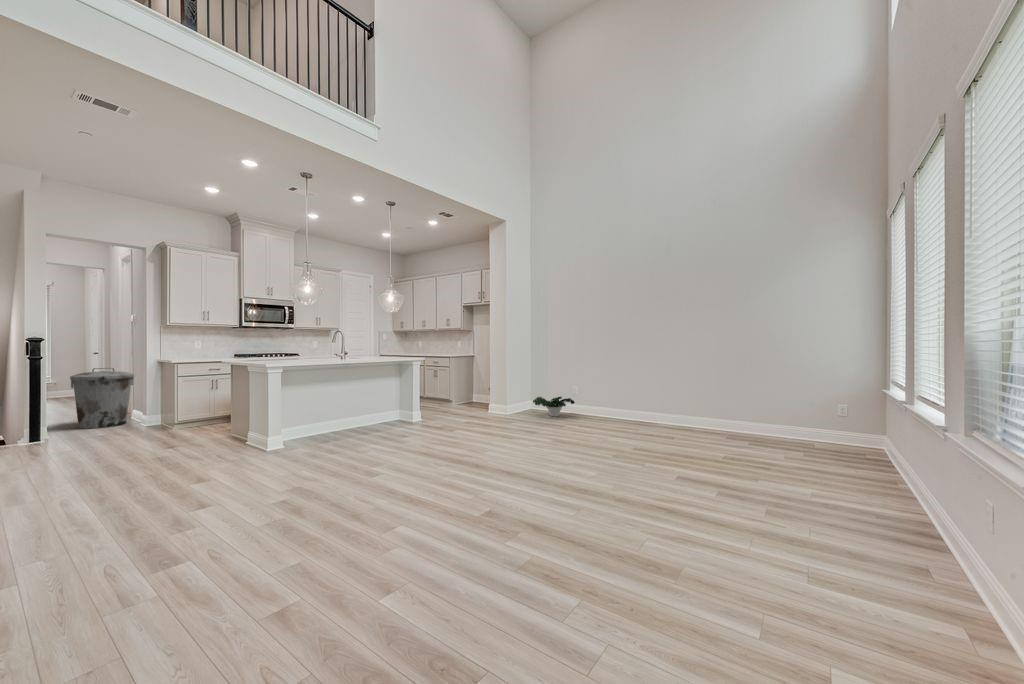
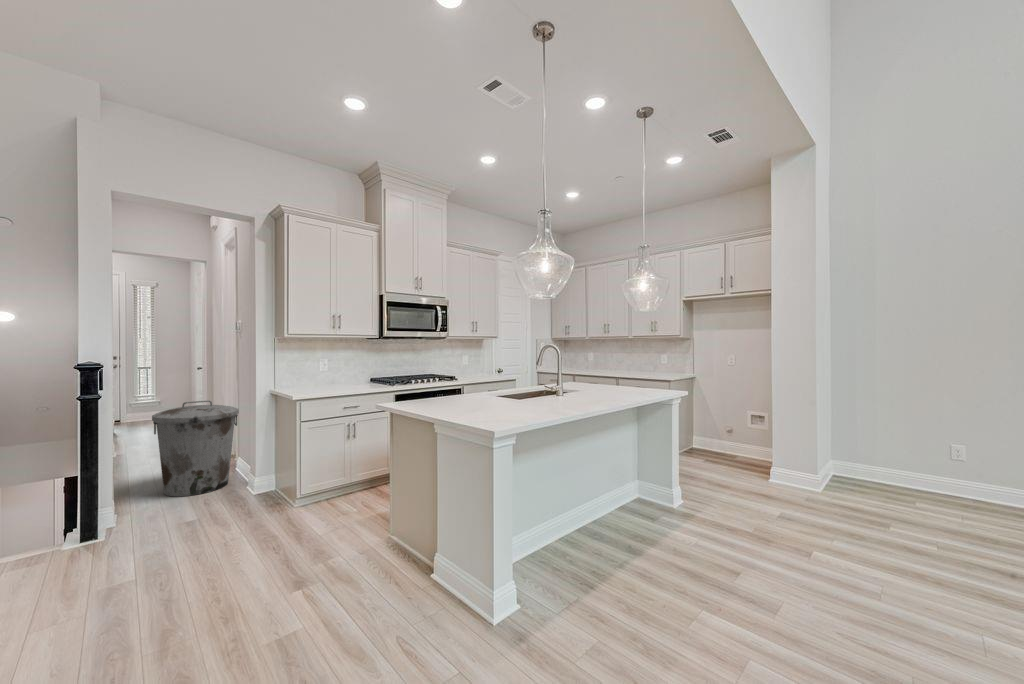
potted plant: present [533,397,575,416] -> none [870,462,973,505]

